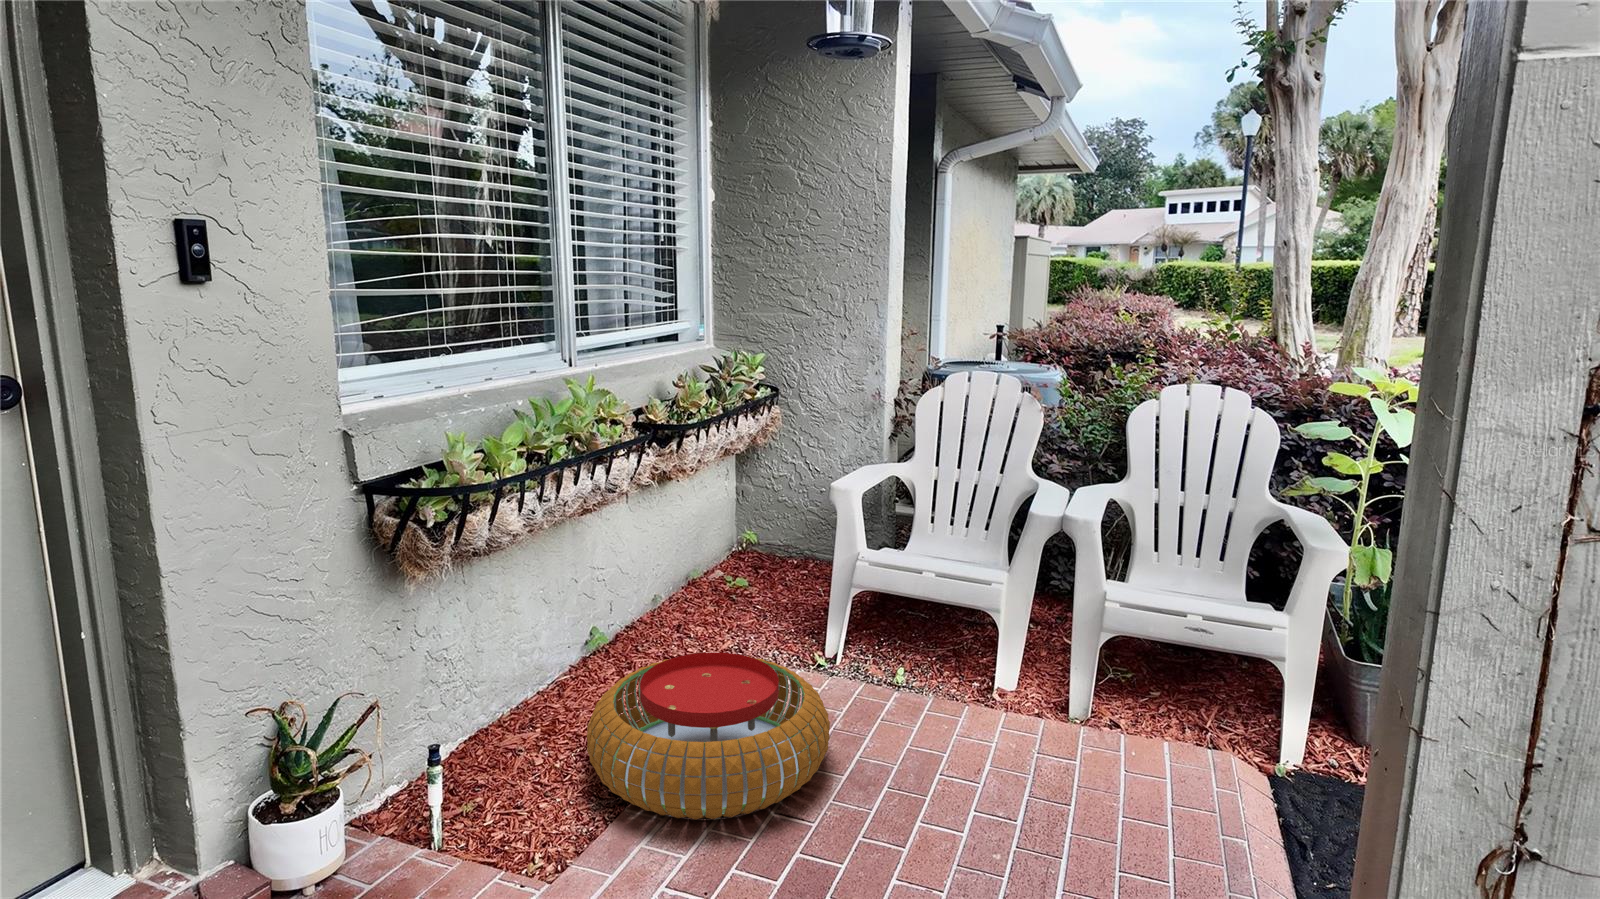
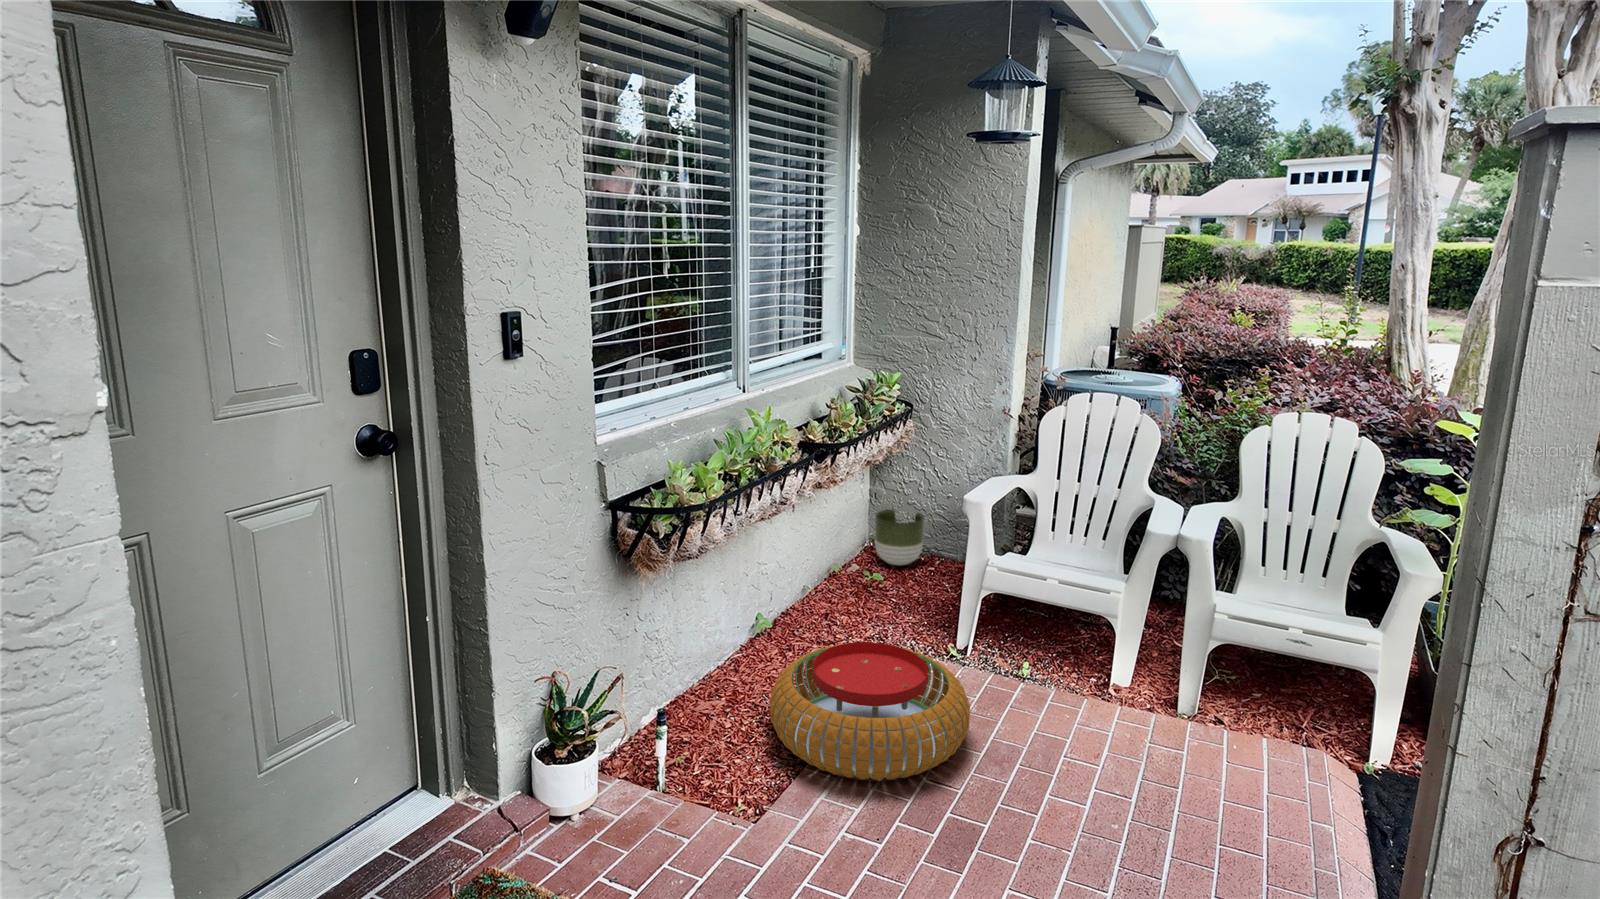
planter: none [740,508,795,571] -> present [875,509,924,565]

